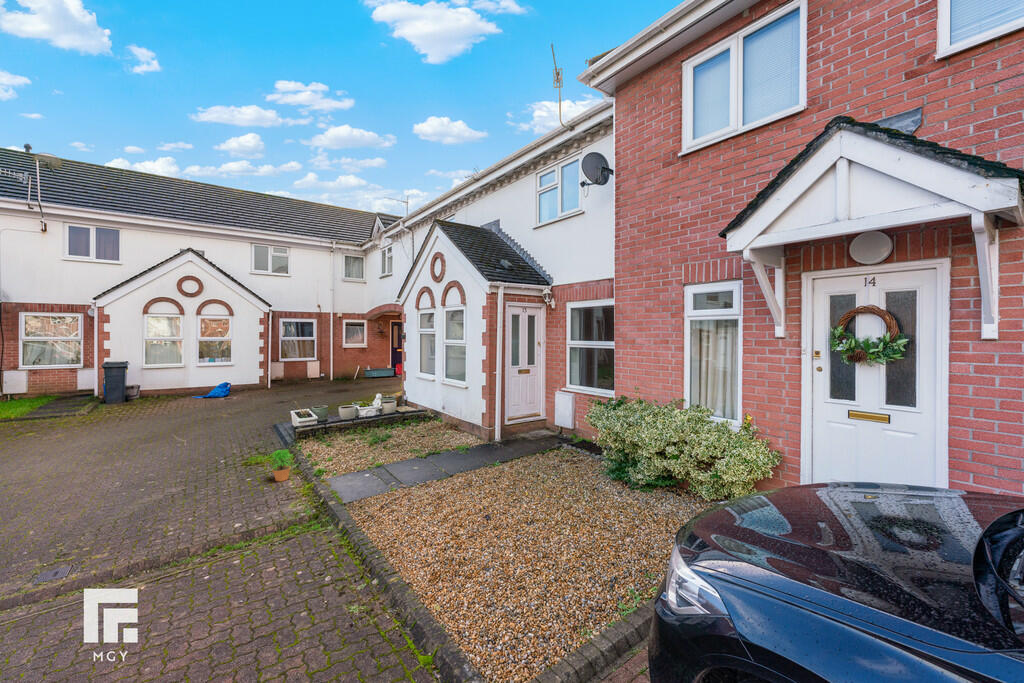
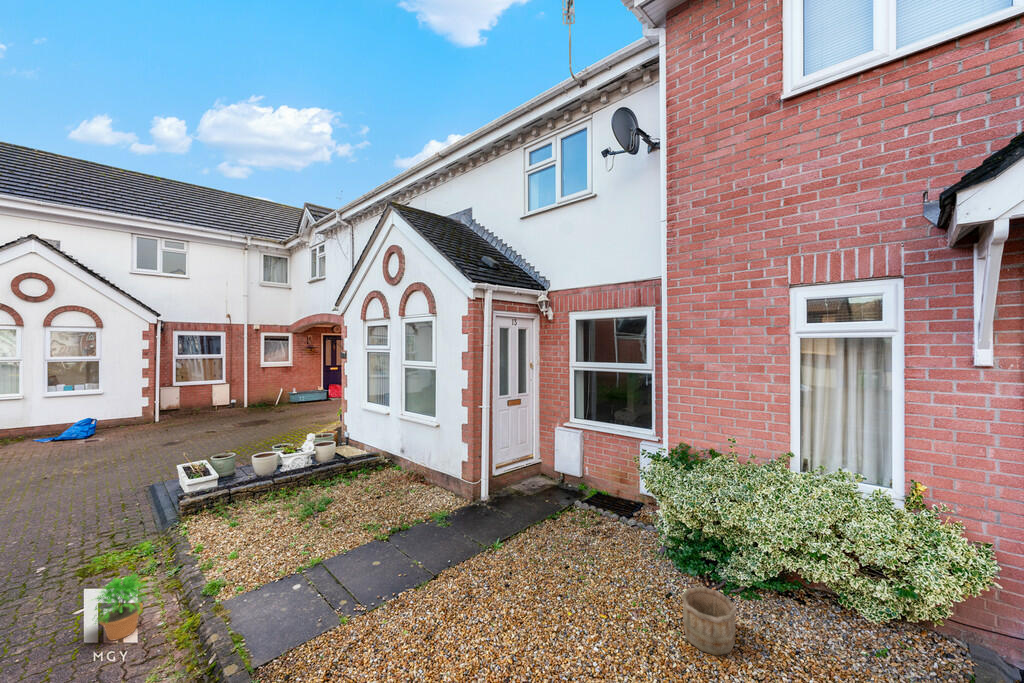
wooden bucket: none [582,472,612,503] -> present [682,587,737,656]

